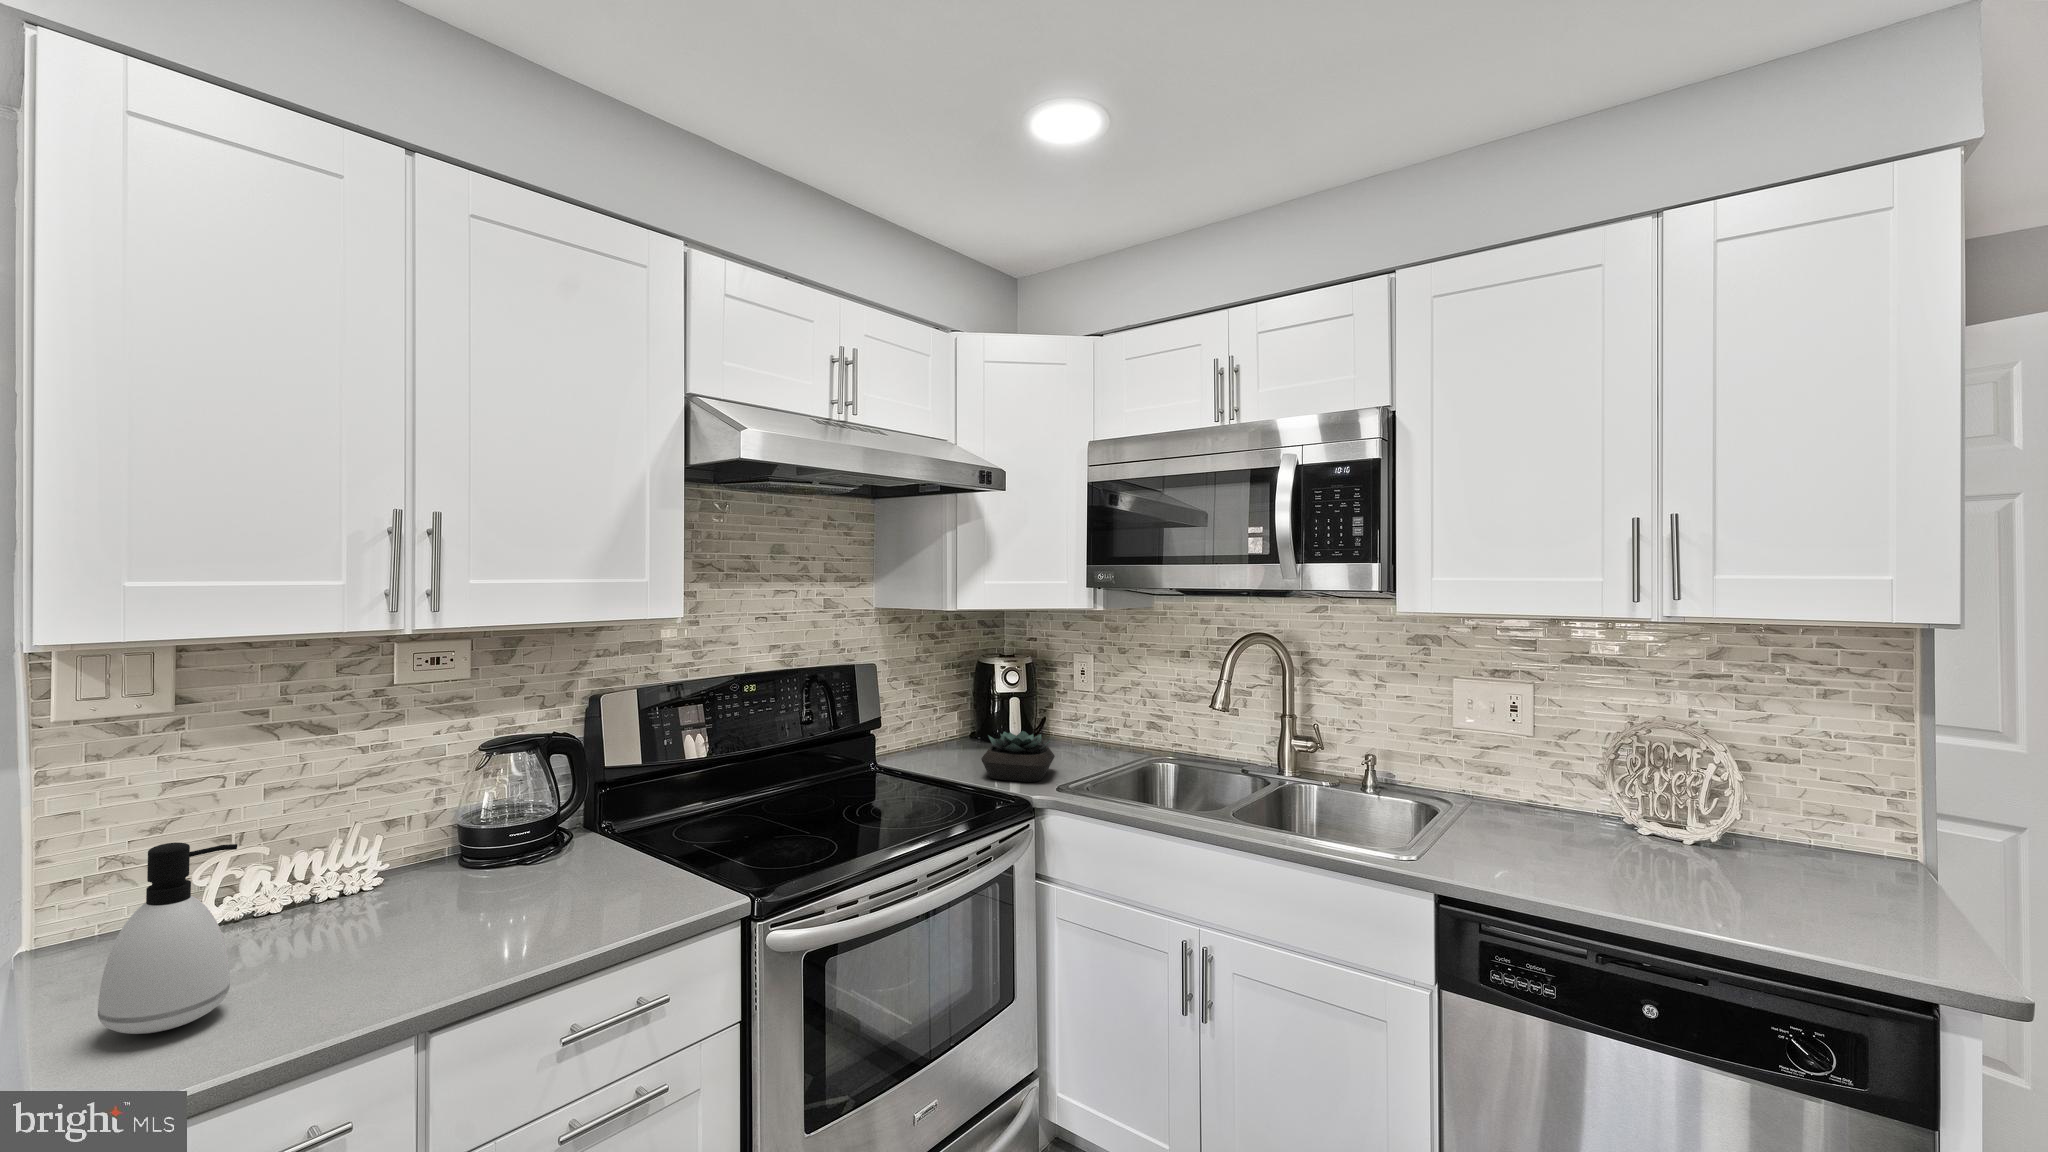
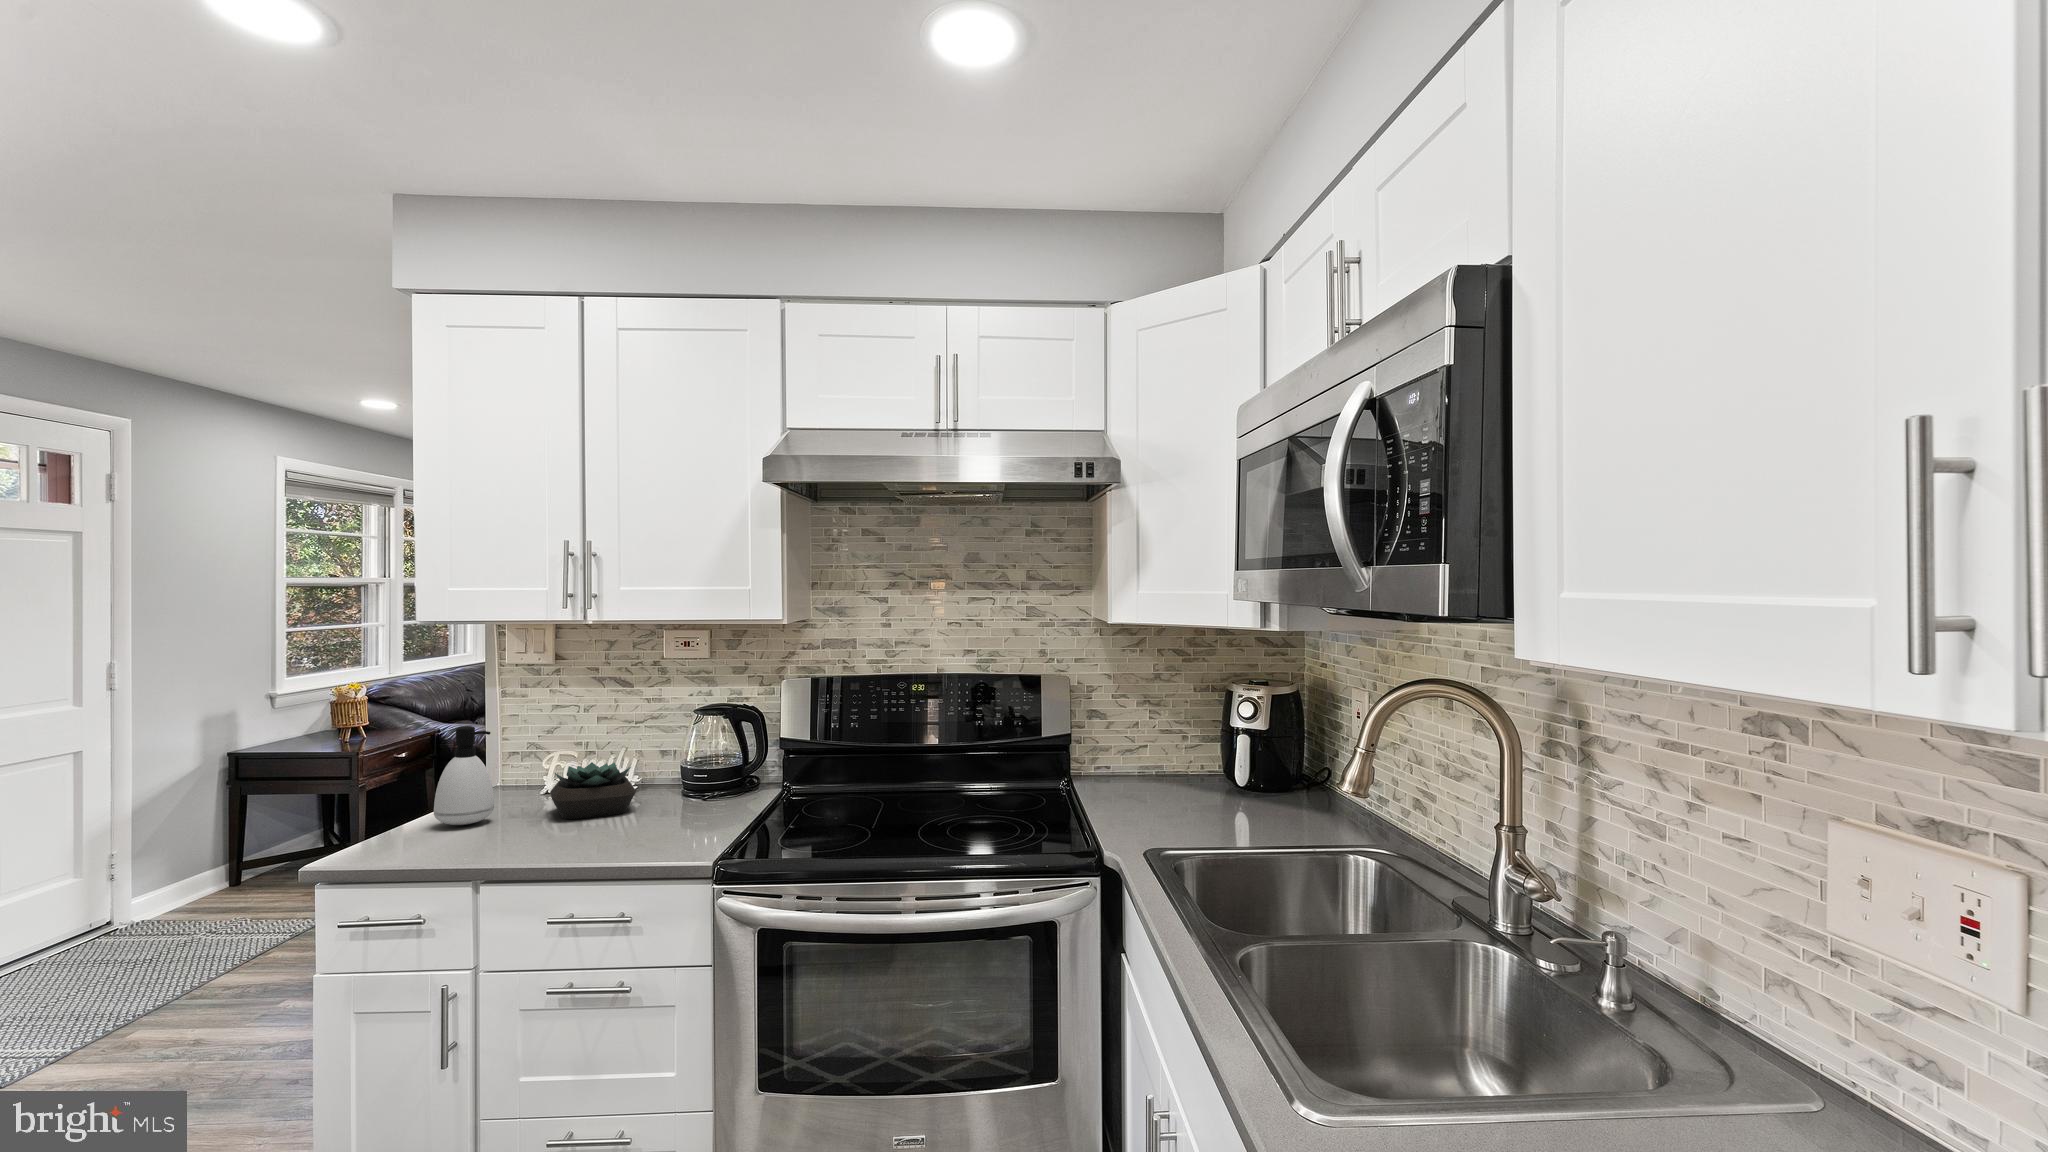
succulent plant: present [981,731,1055,782] -> present [550,762,636,819]

